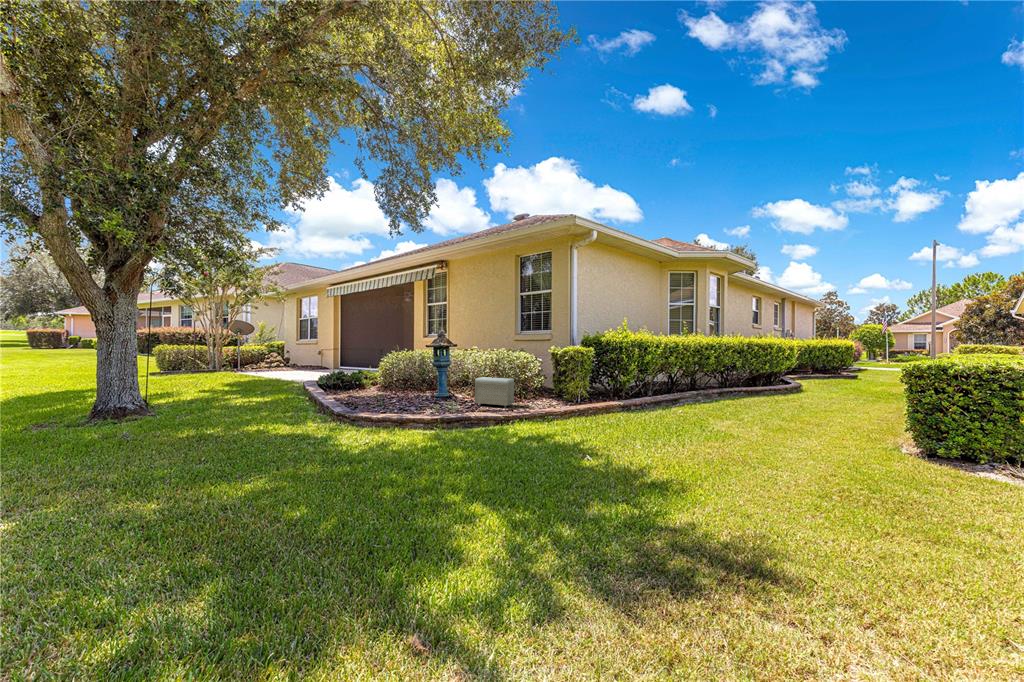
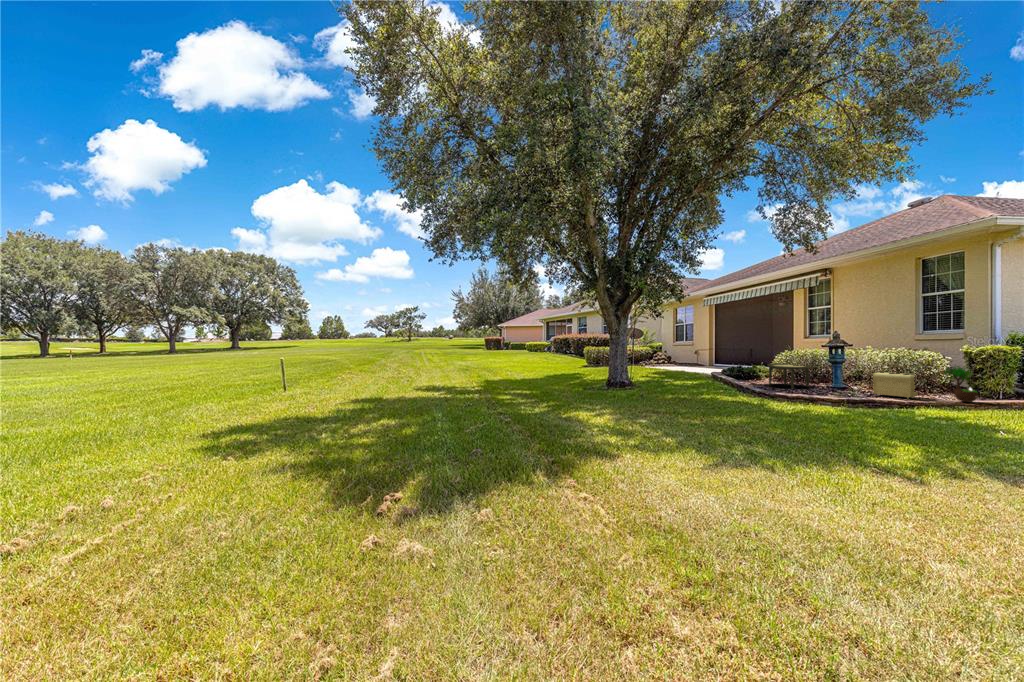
potted tree: none [535,365,562,408] -> present [945,366,978,402]
round table: none [367,367,418,401] -> present [768,363,811,389]

